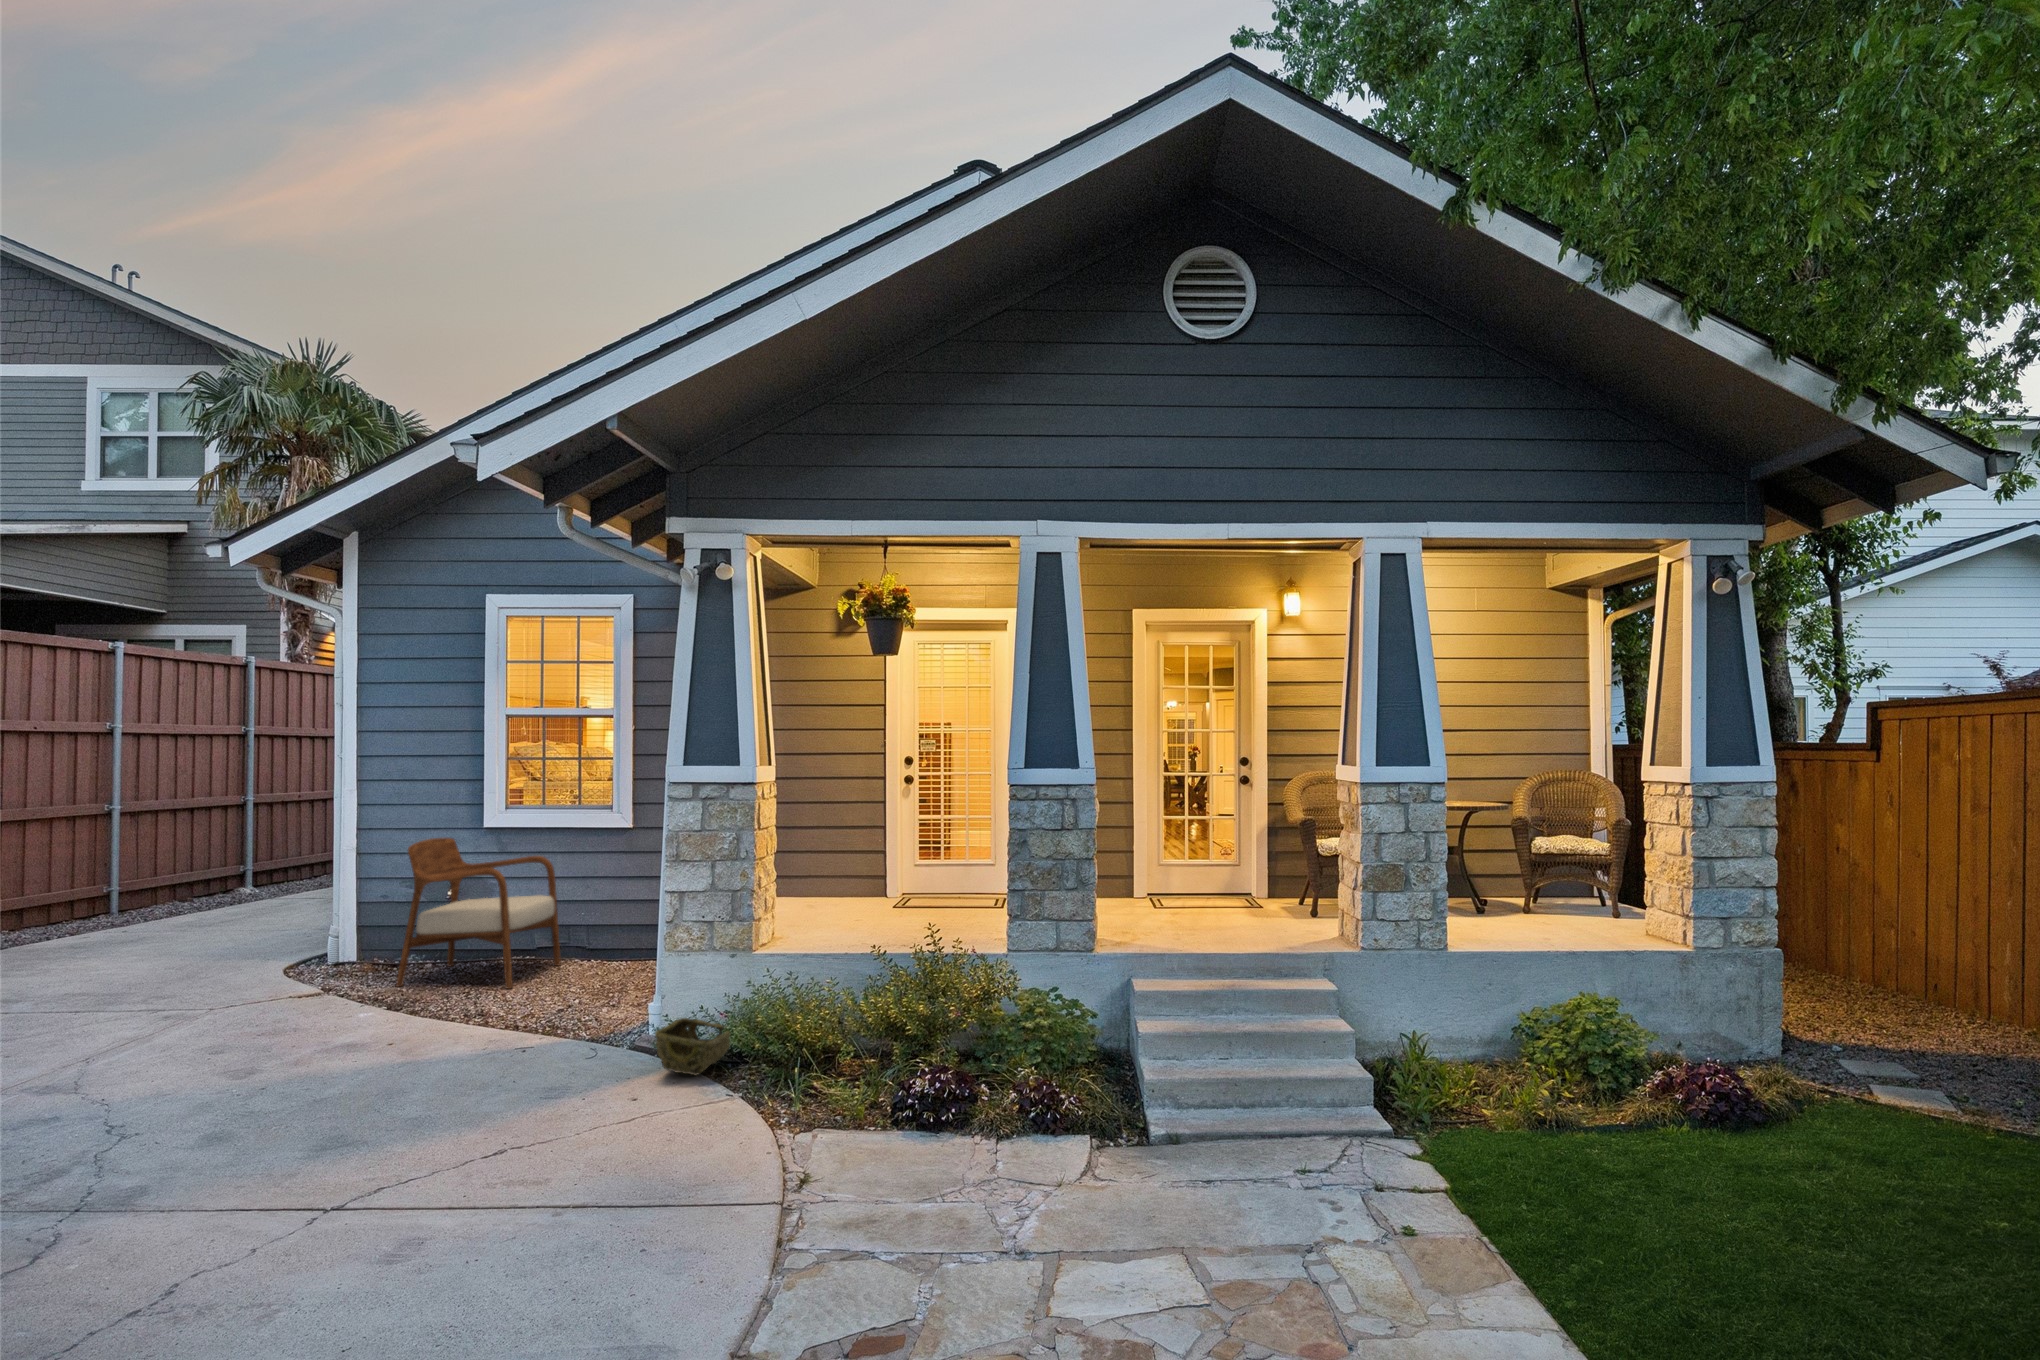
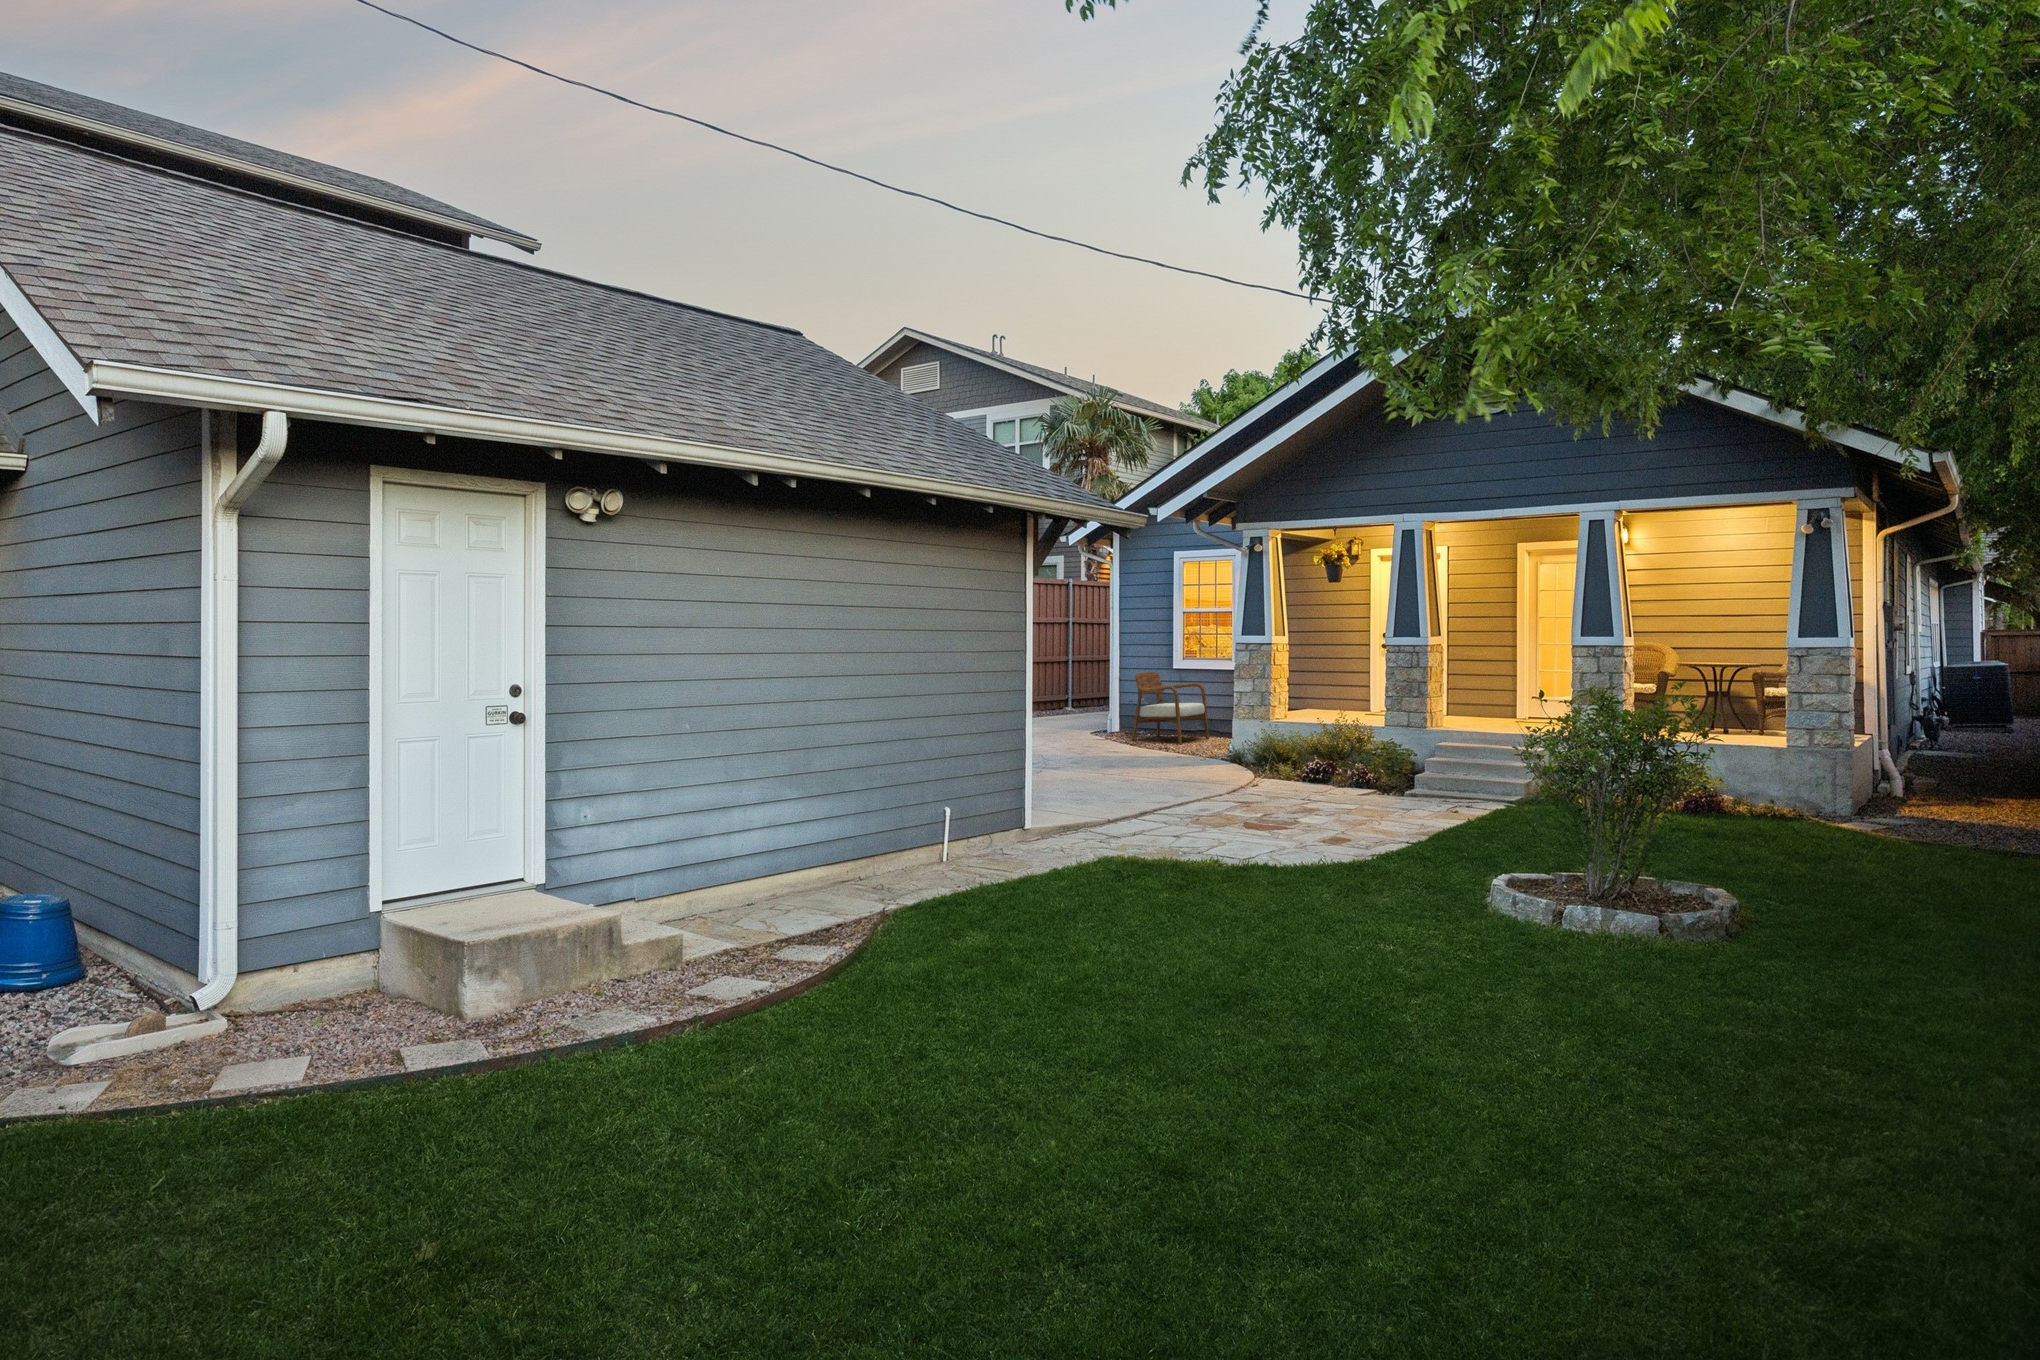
woven basket: present [655,1018,730,1075] -> none [1222,749,1261,770]

